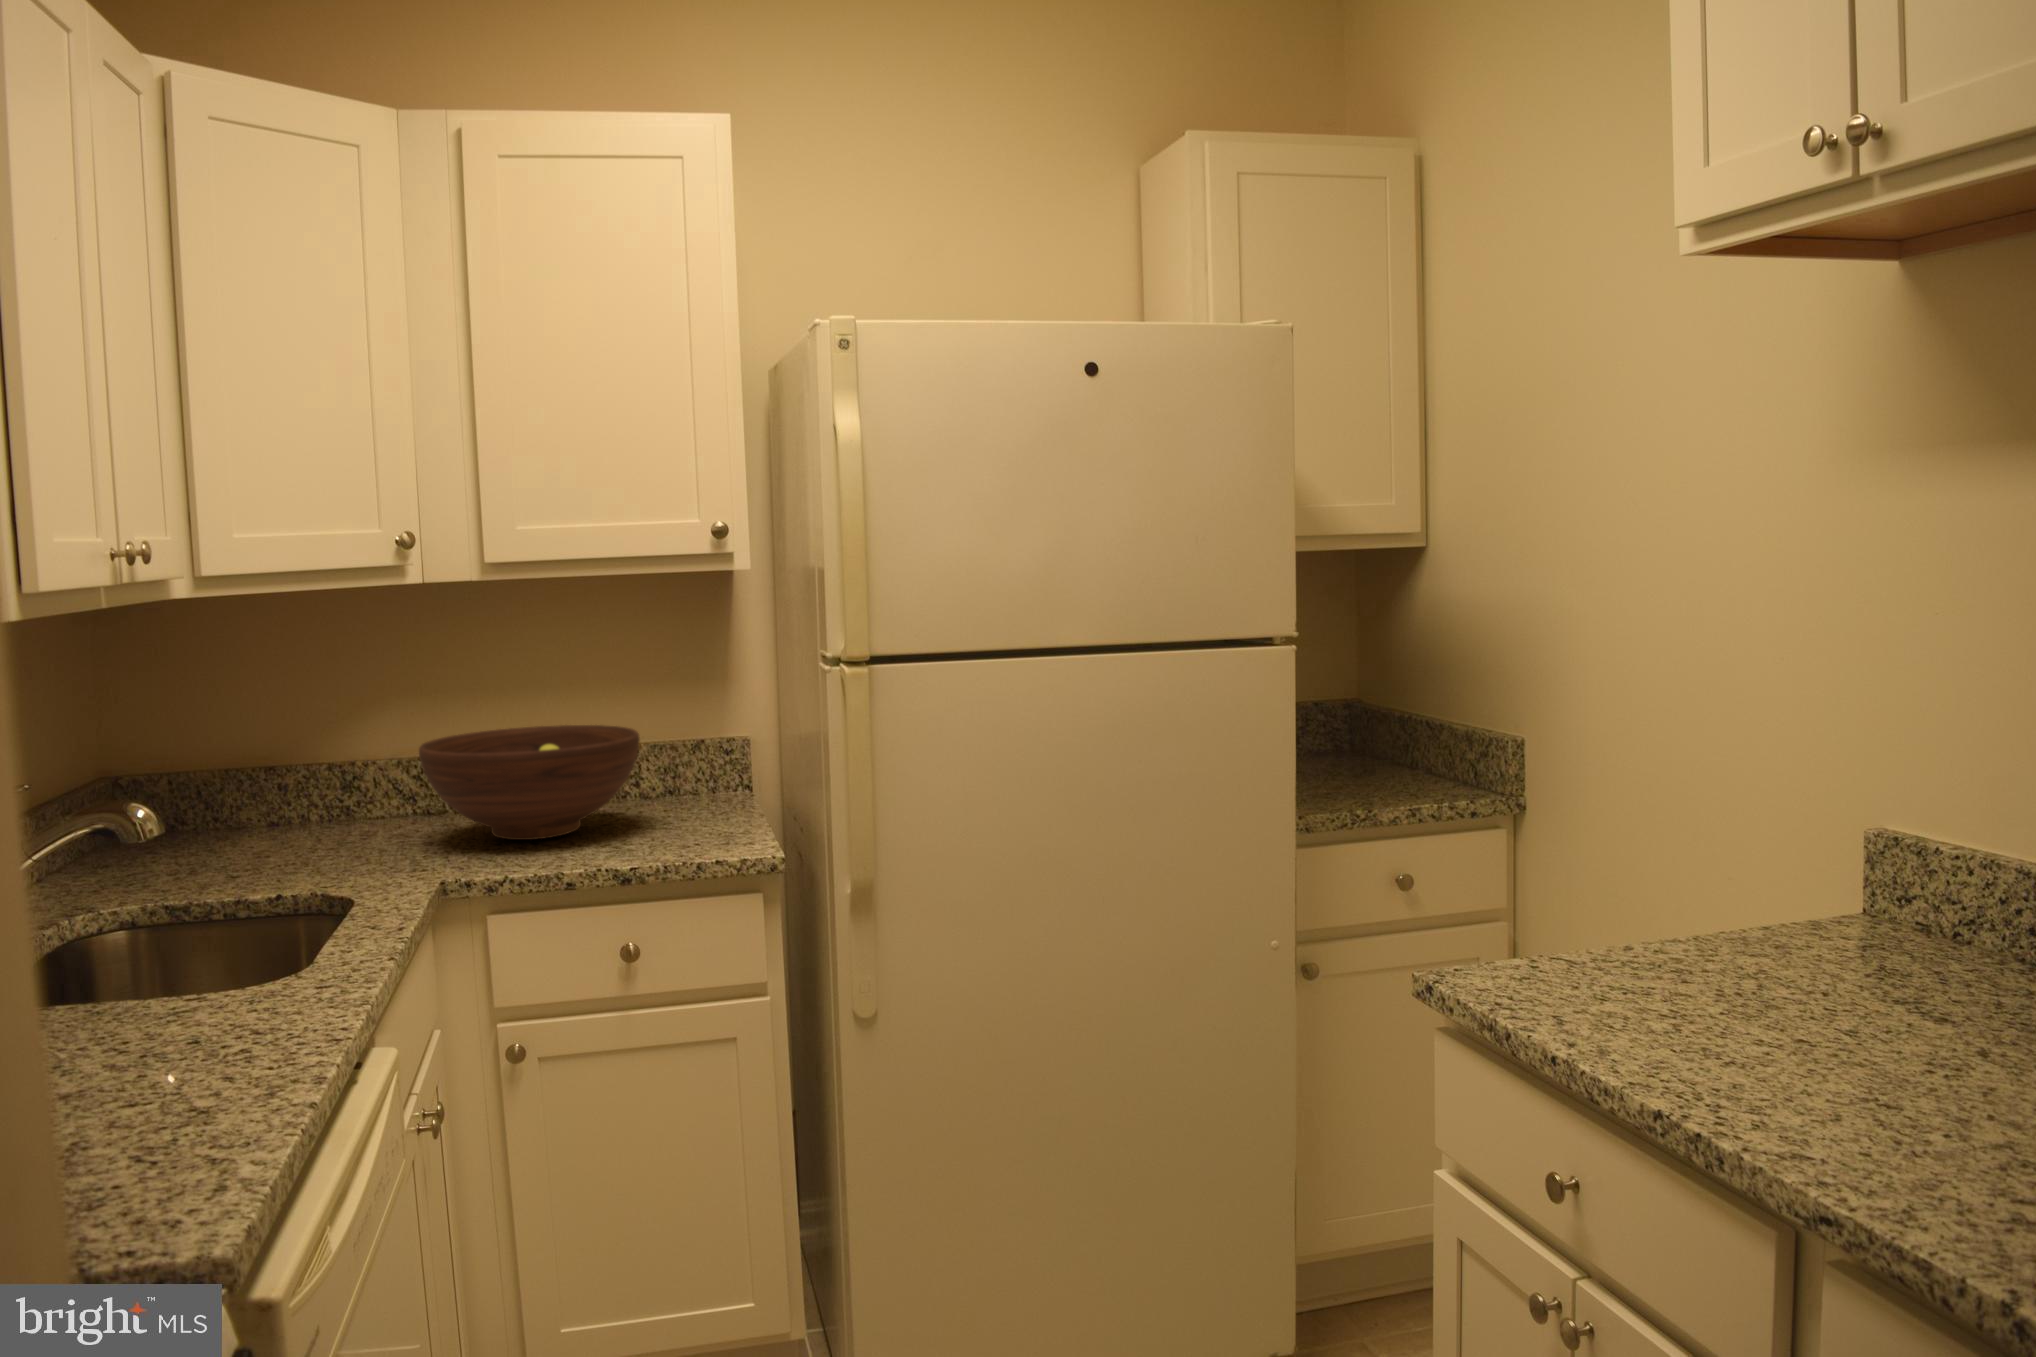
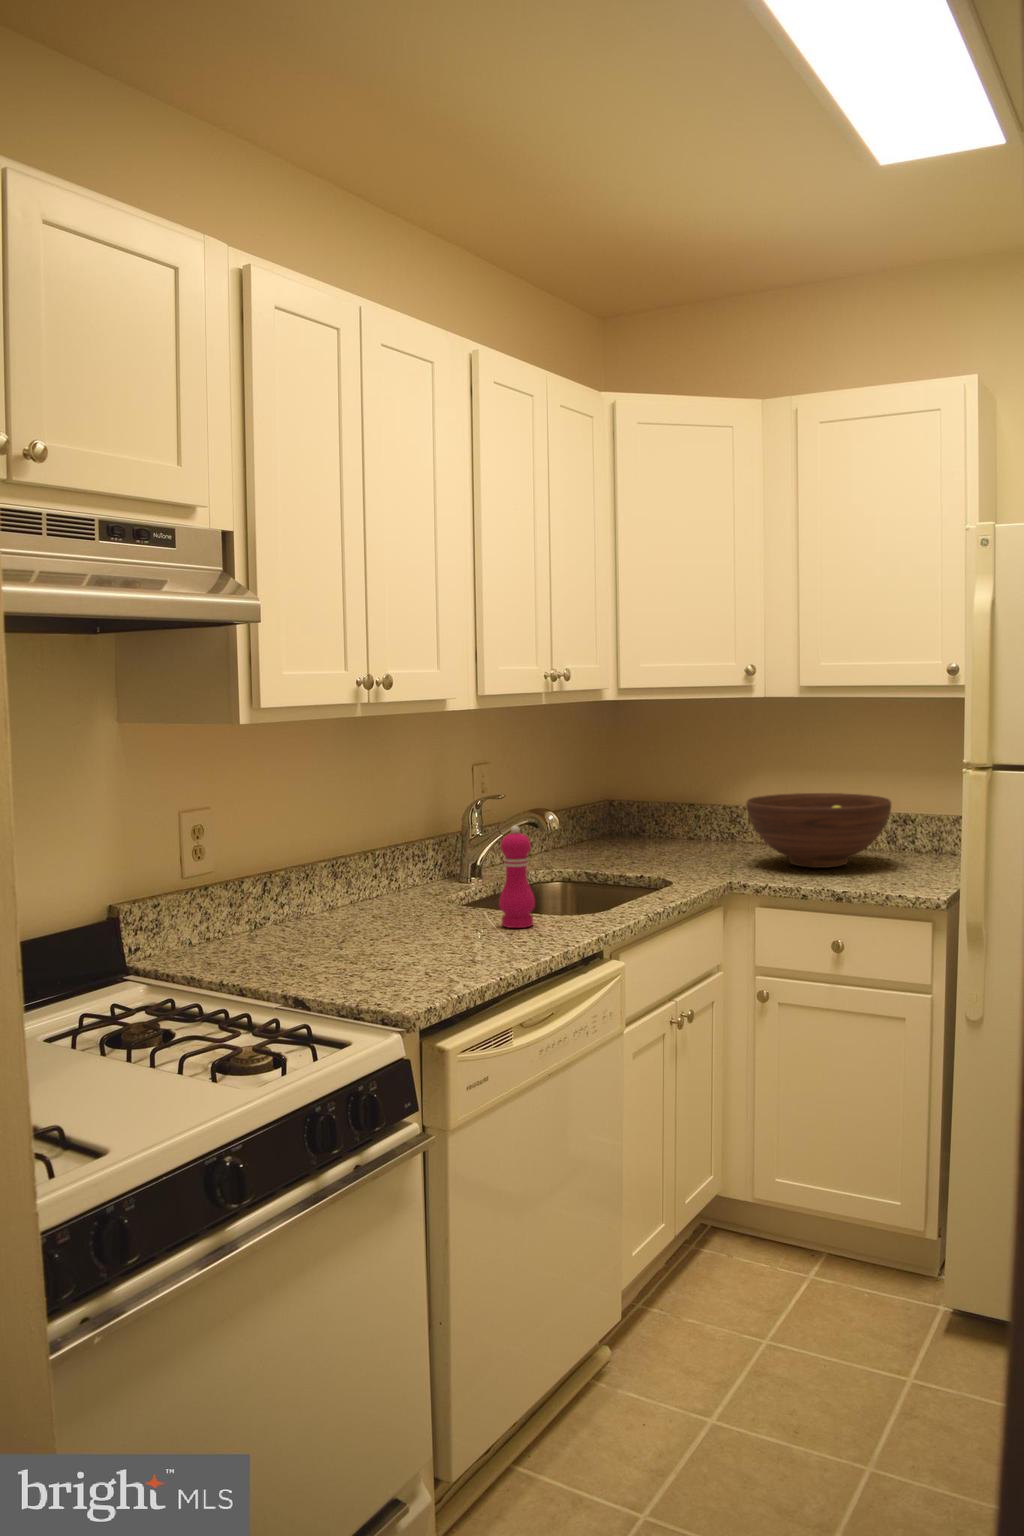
pepper mill: none [115,838,200,1042] -> present [499,826,535,928]

